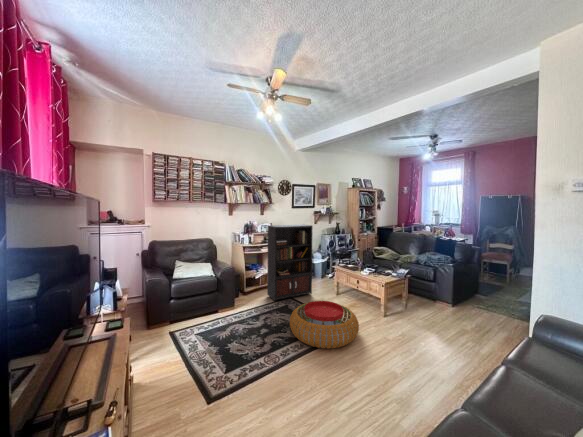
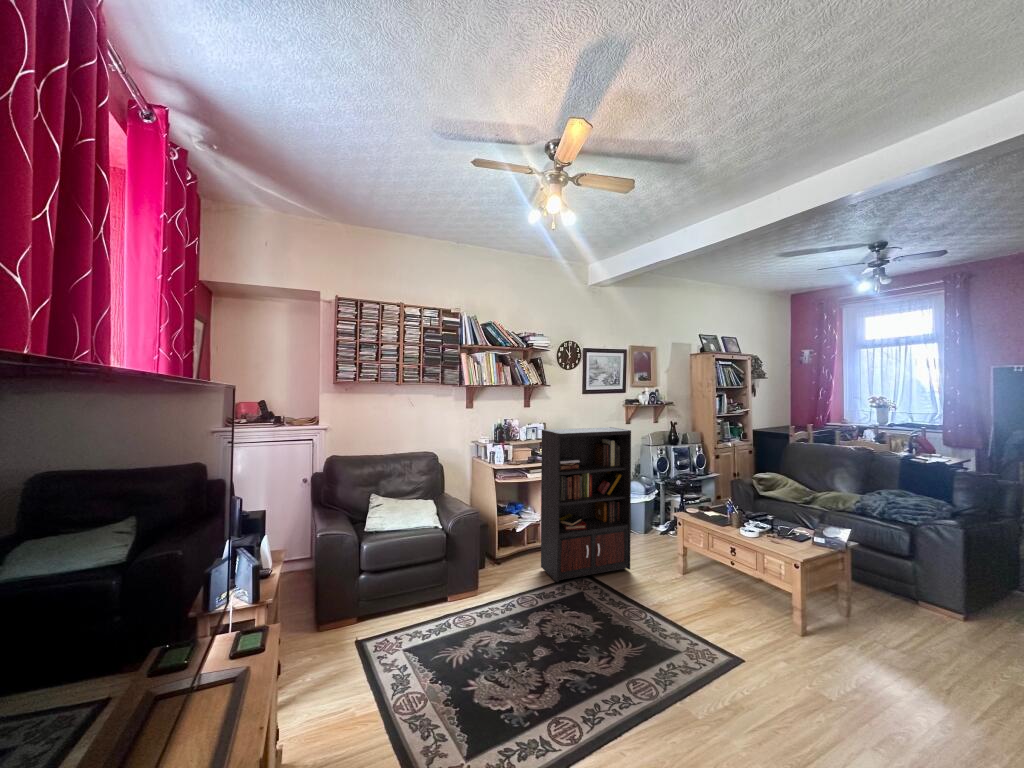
pouf: present [290,301,359,349] -> none [595,592,752,711]

